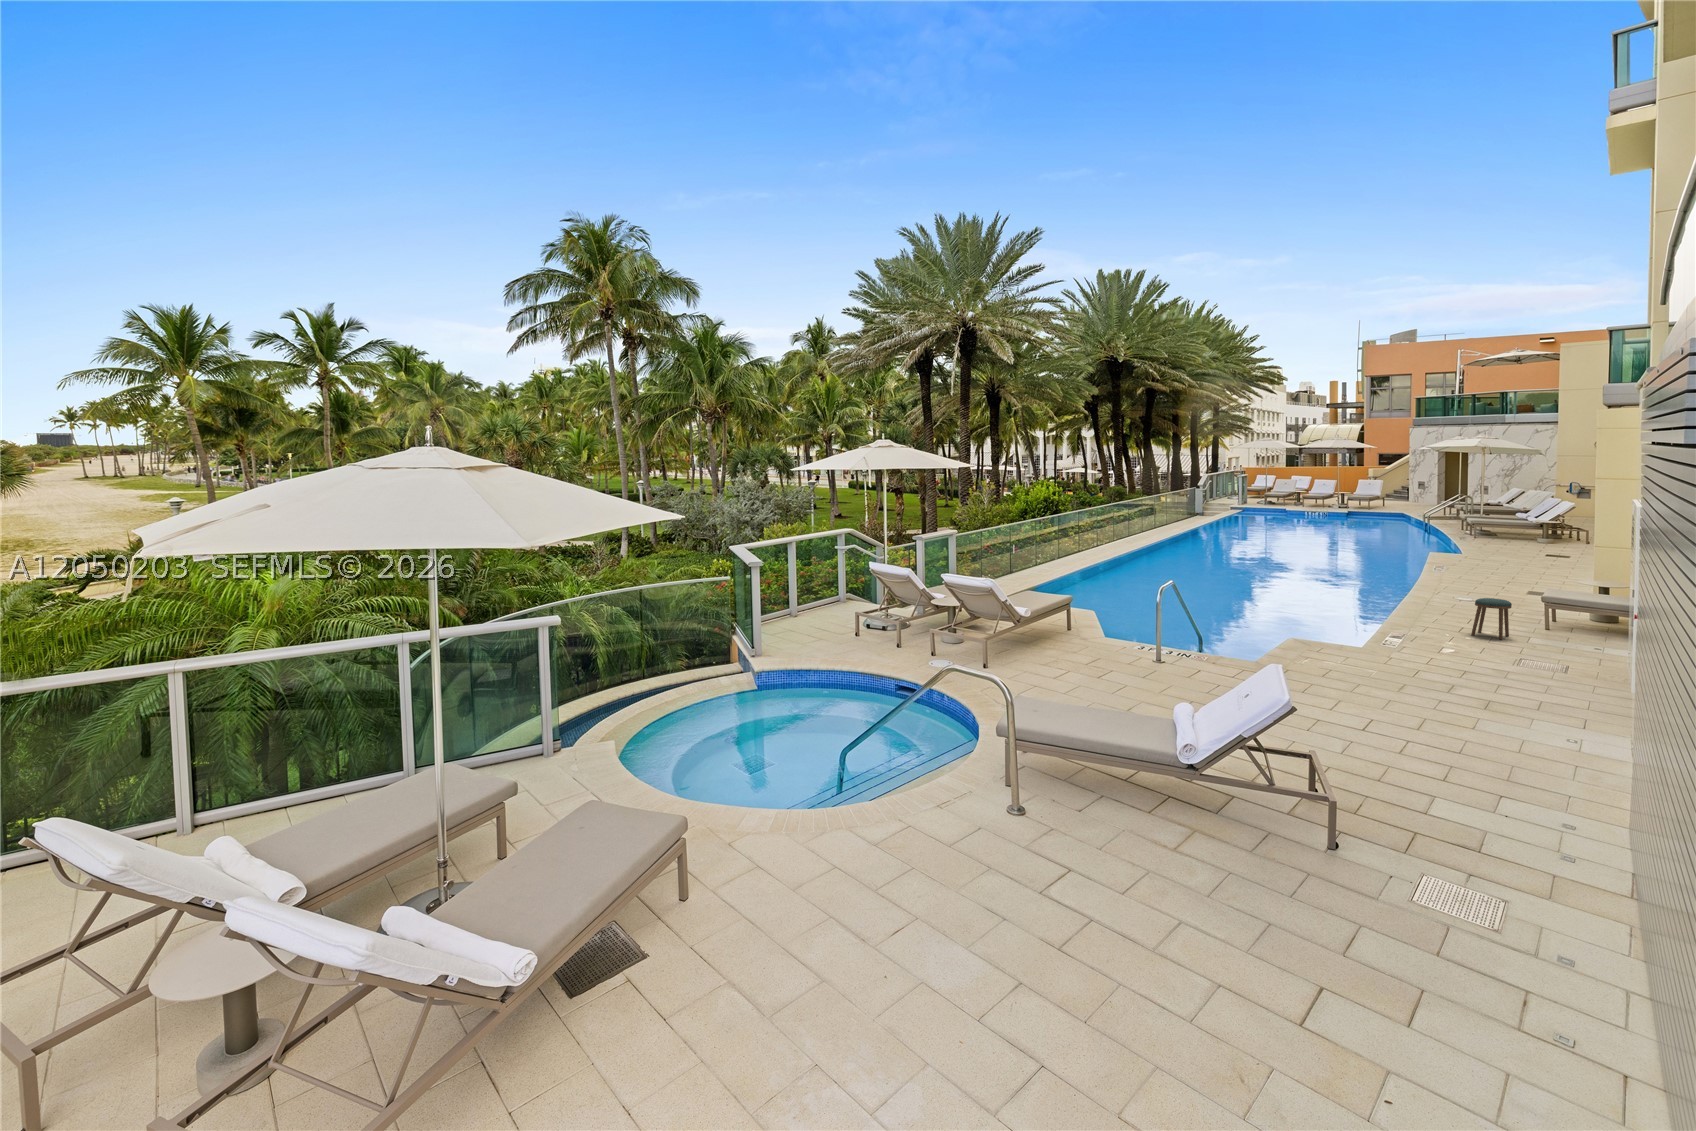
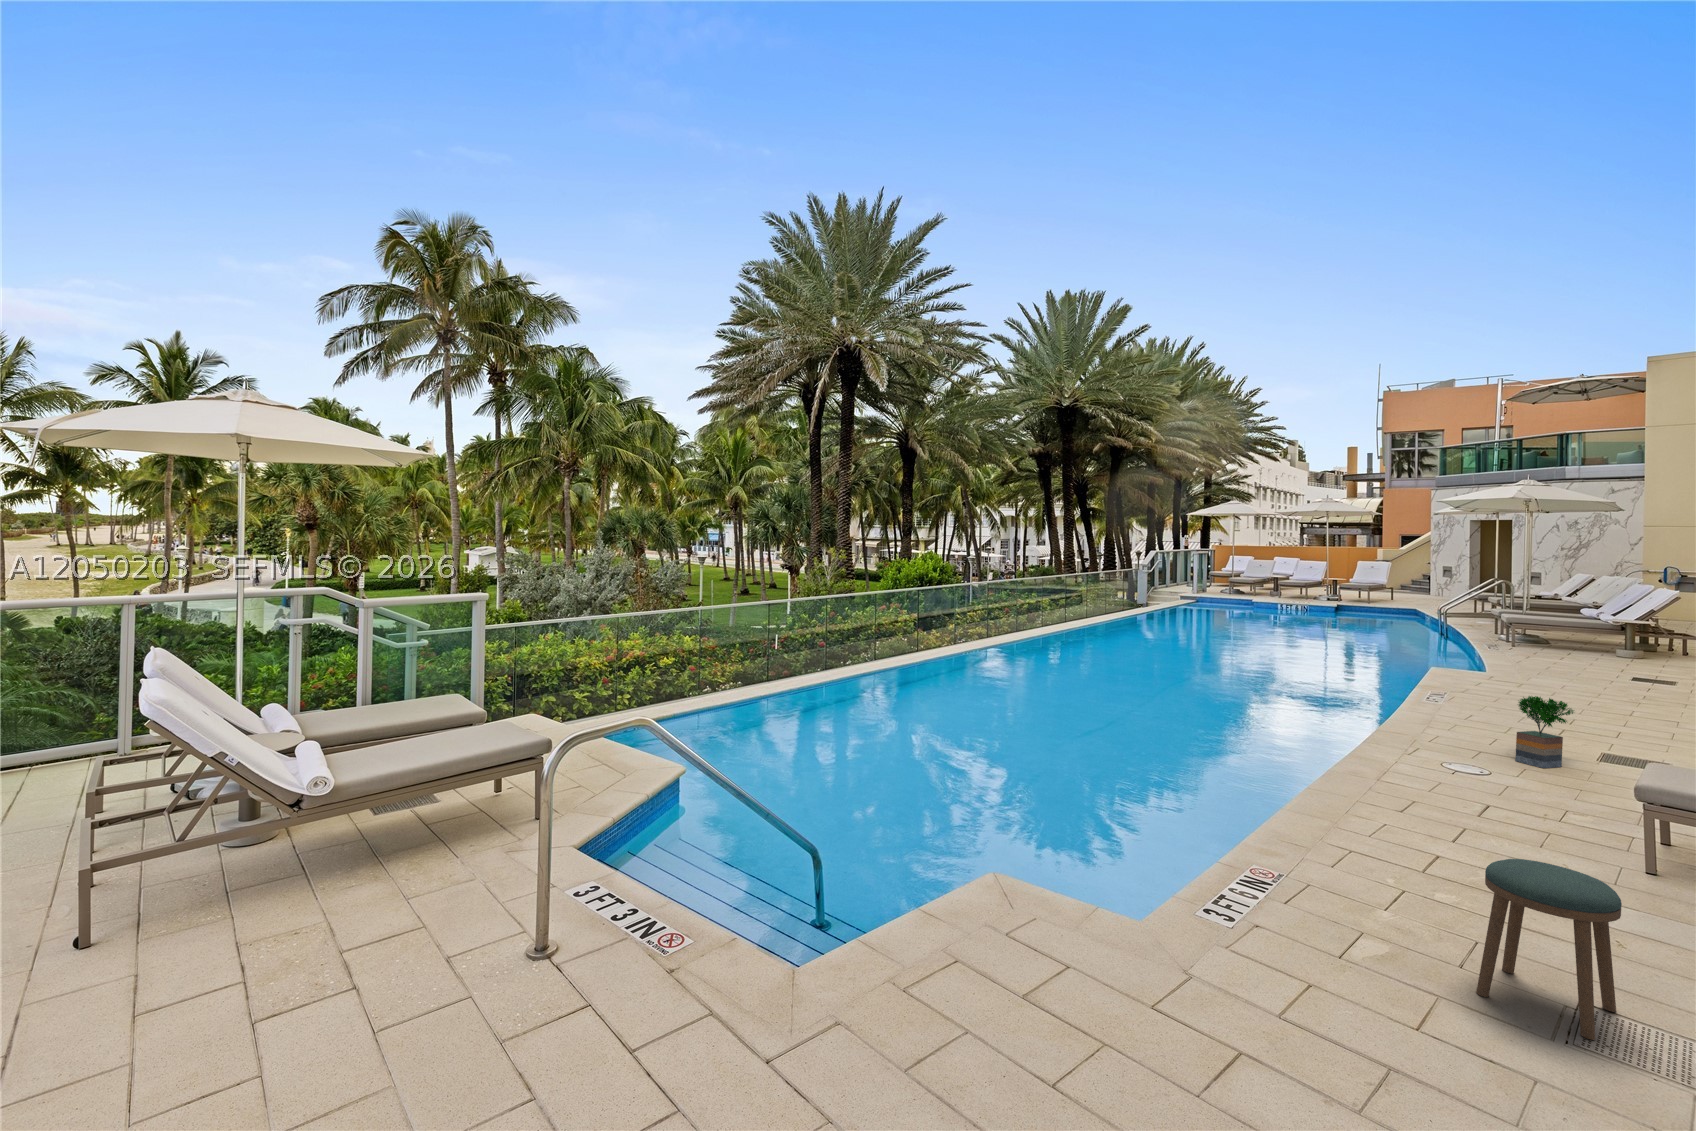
potted tree: none [1479,559,1507,592] -> present [1515,696,1574,768]

